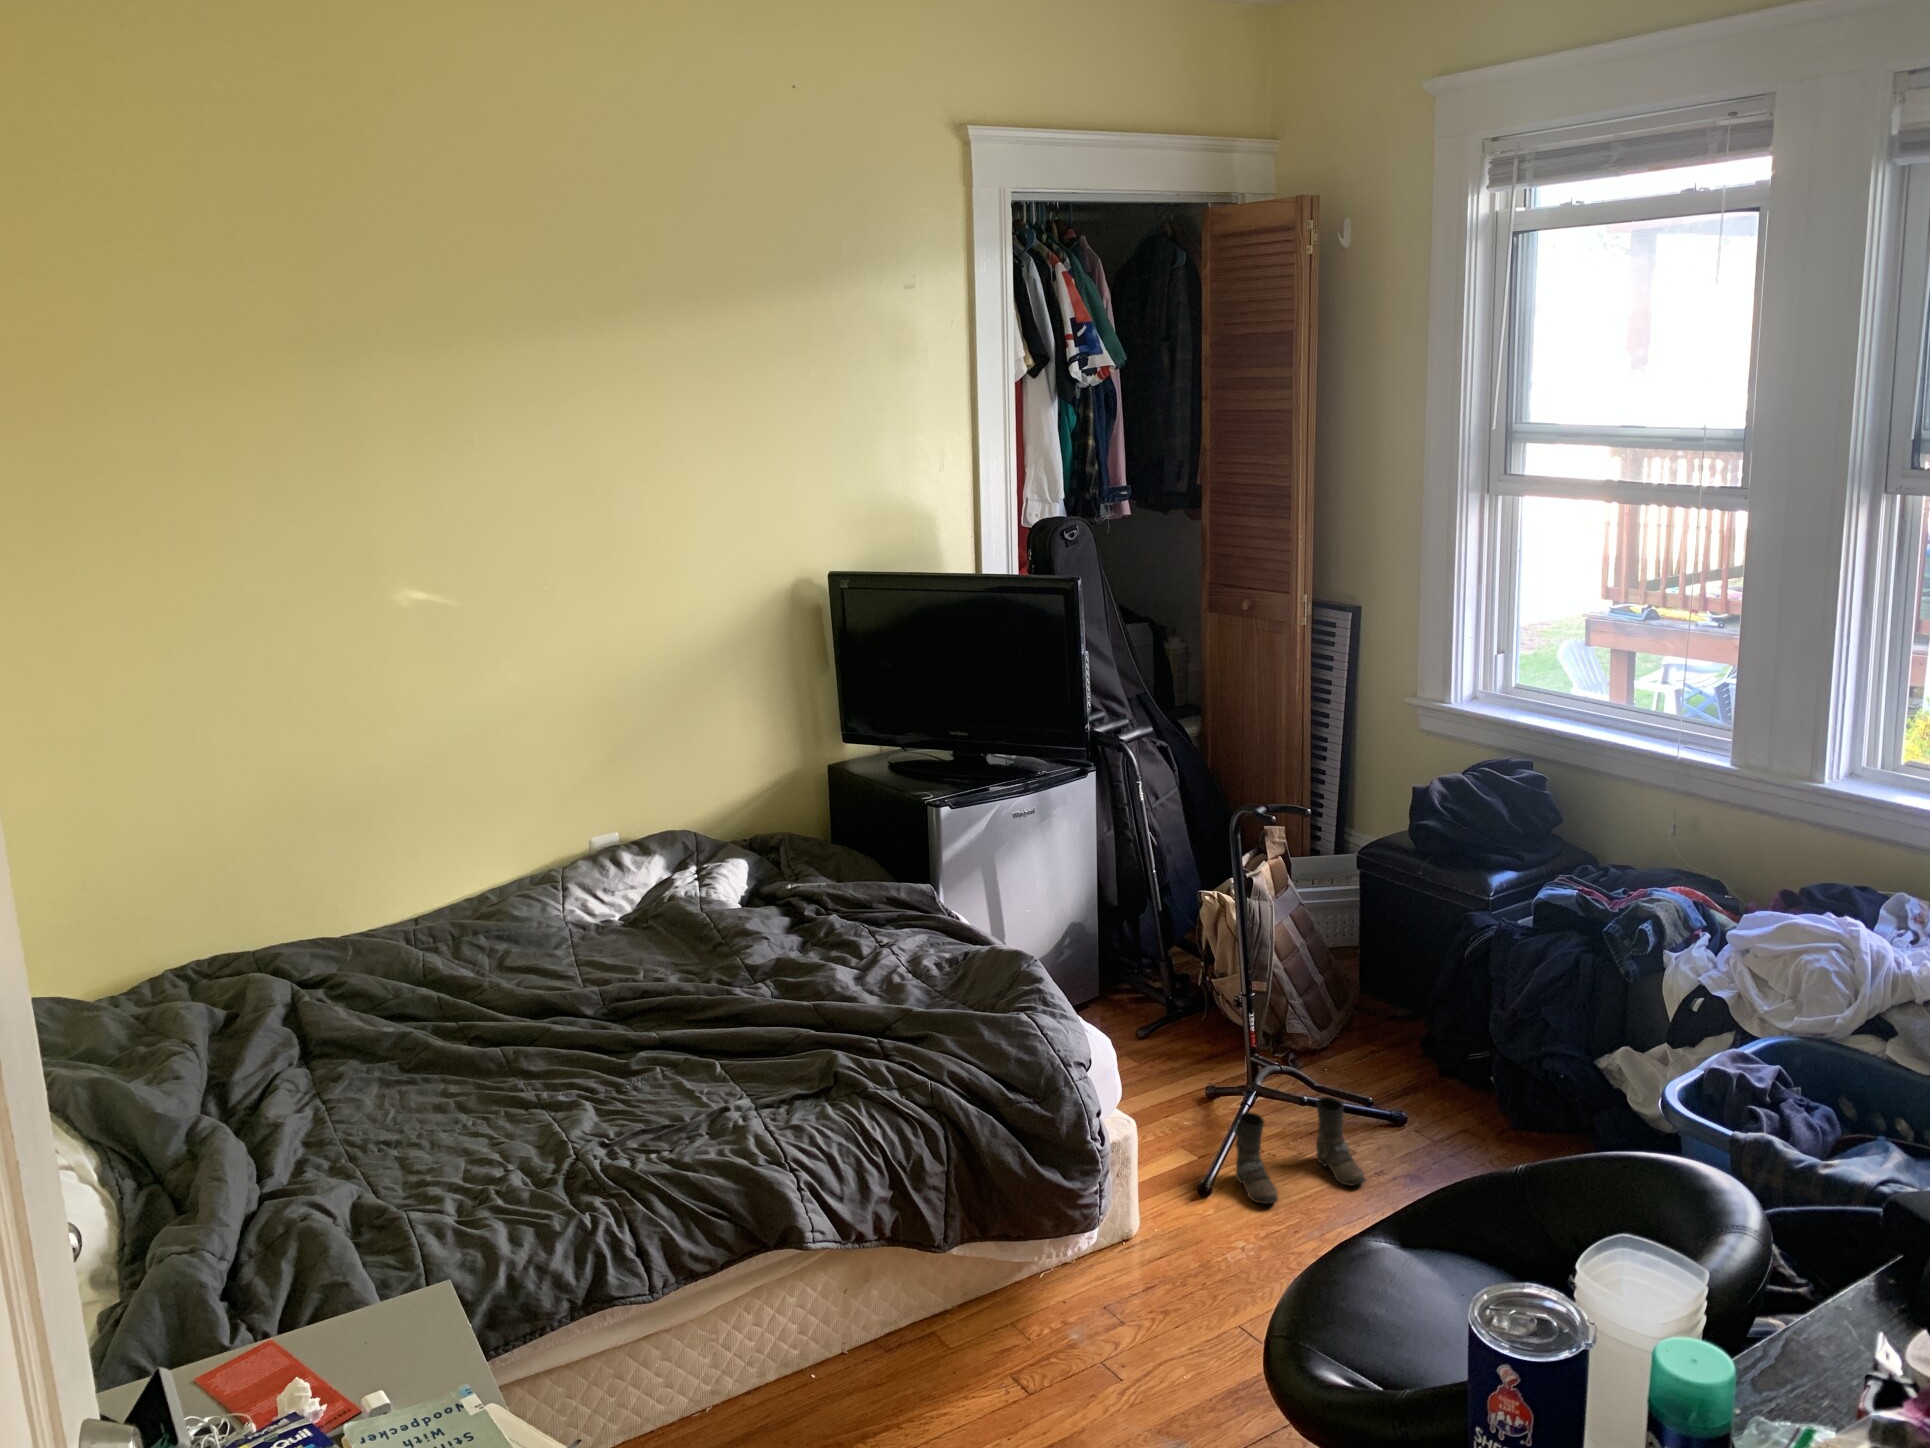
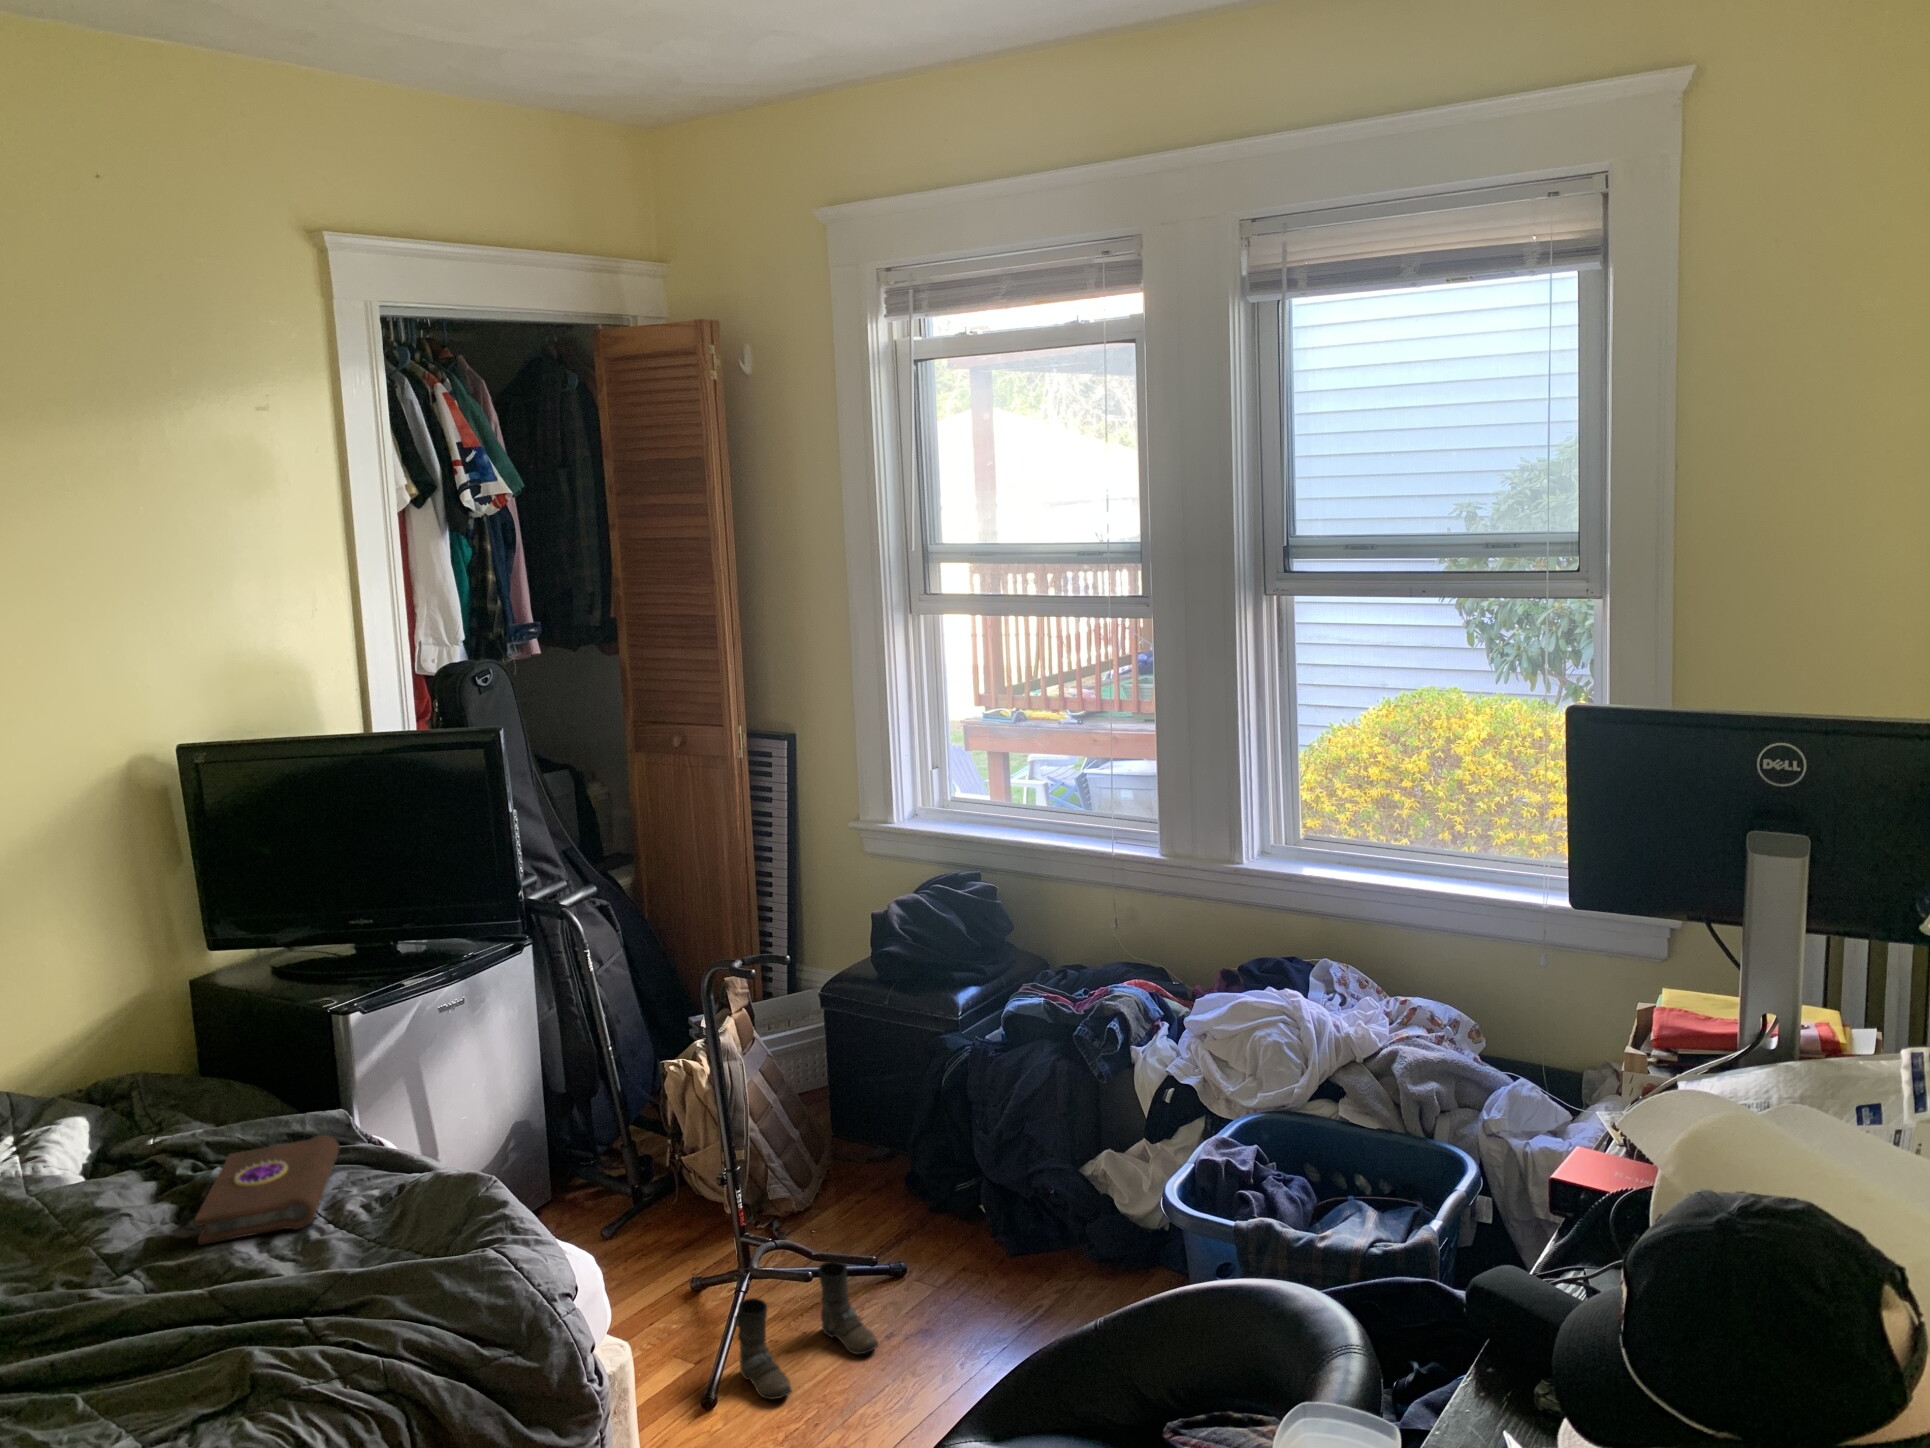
book: none [810,903,923,973] -> present [195,1135,339,1246]

